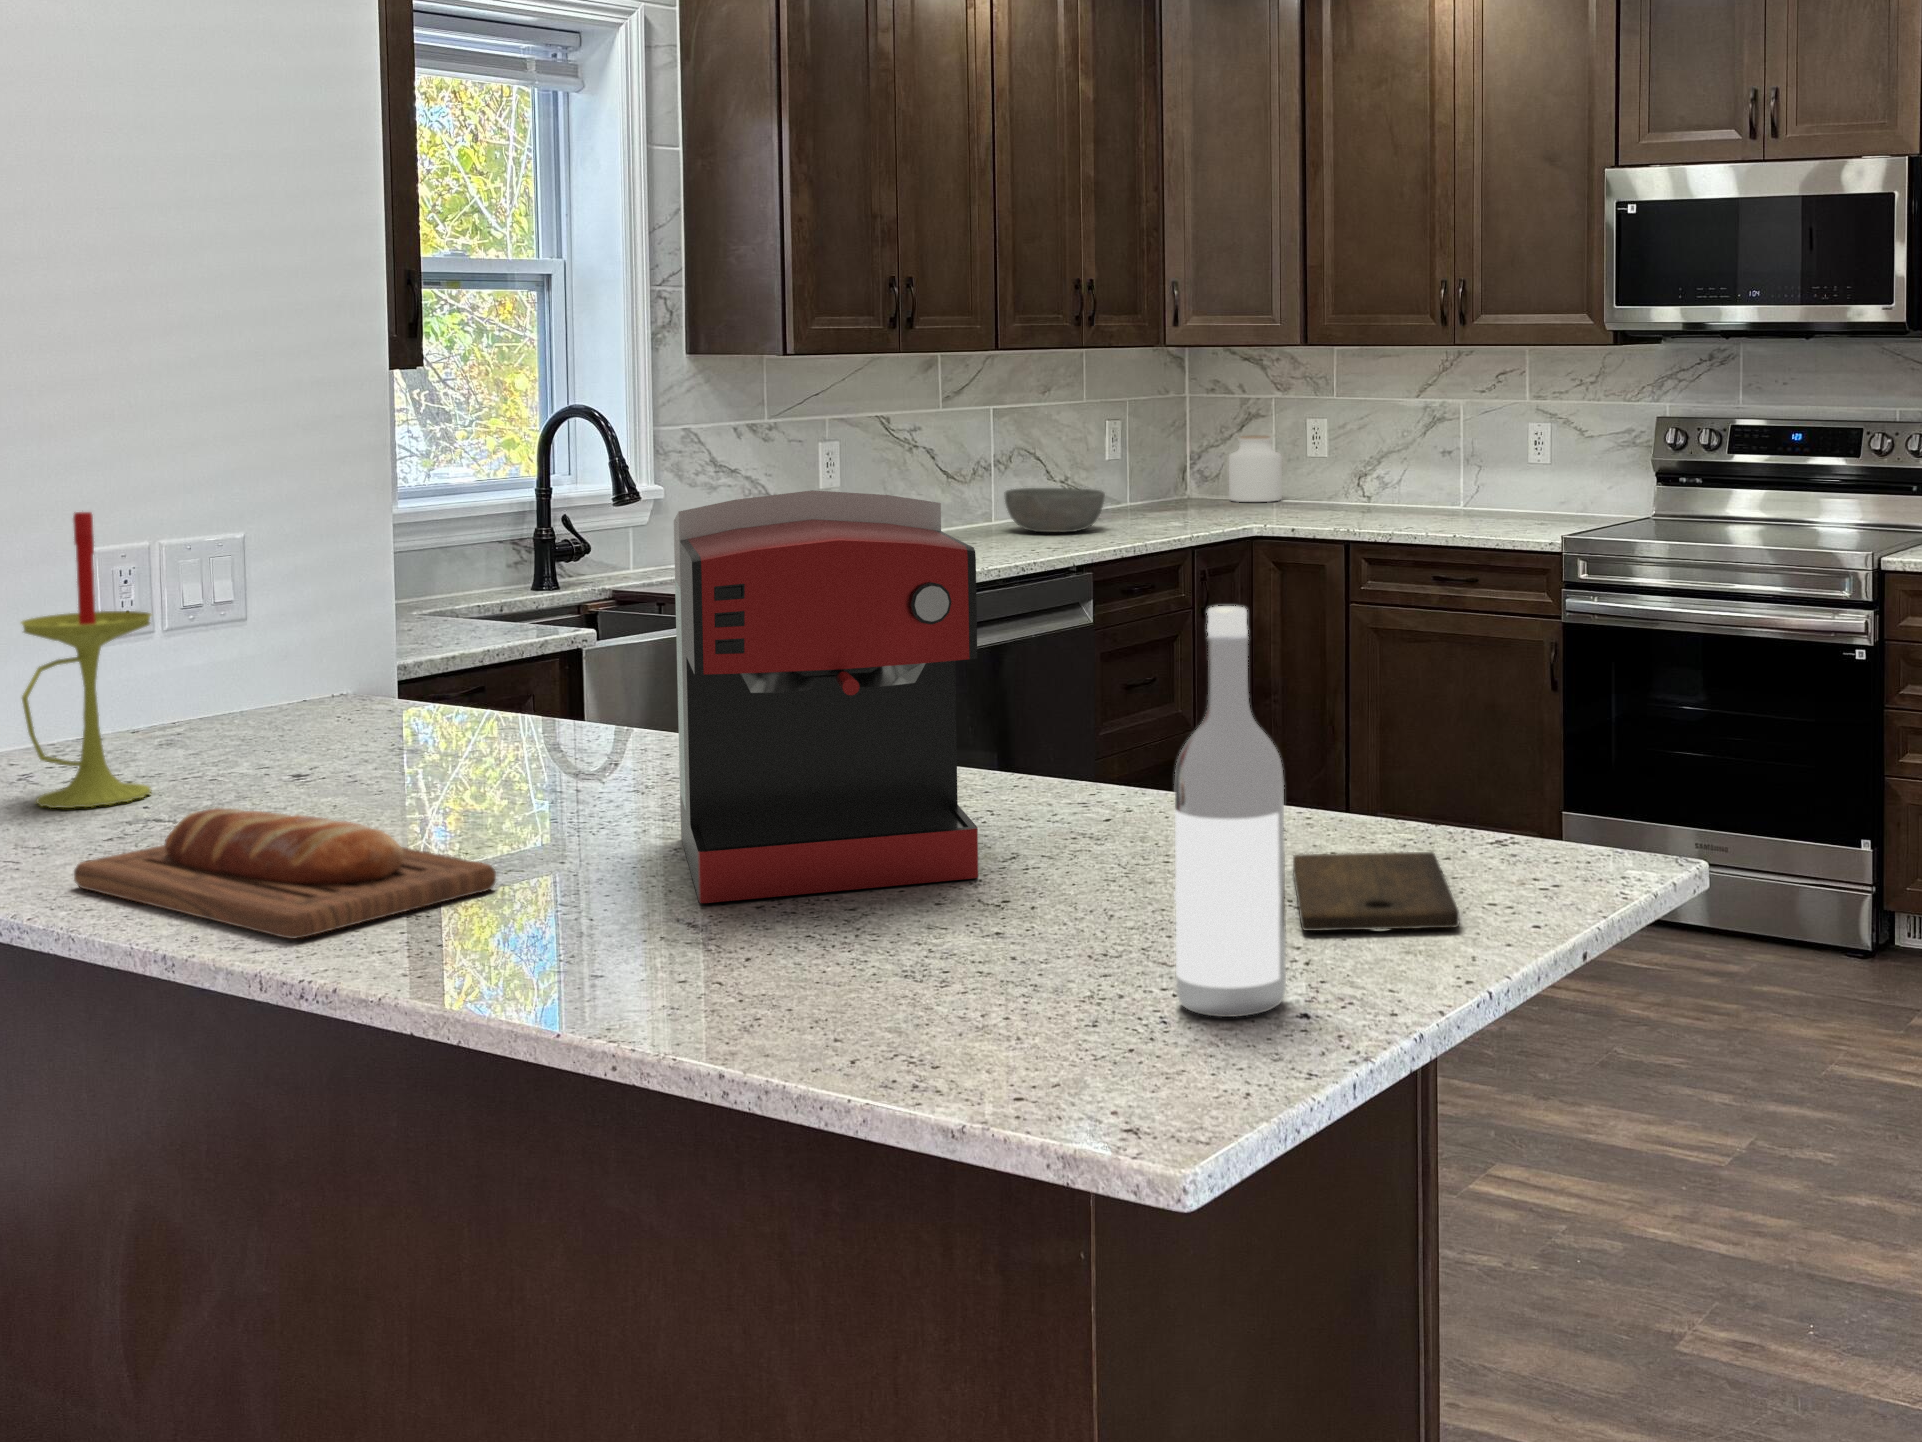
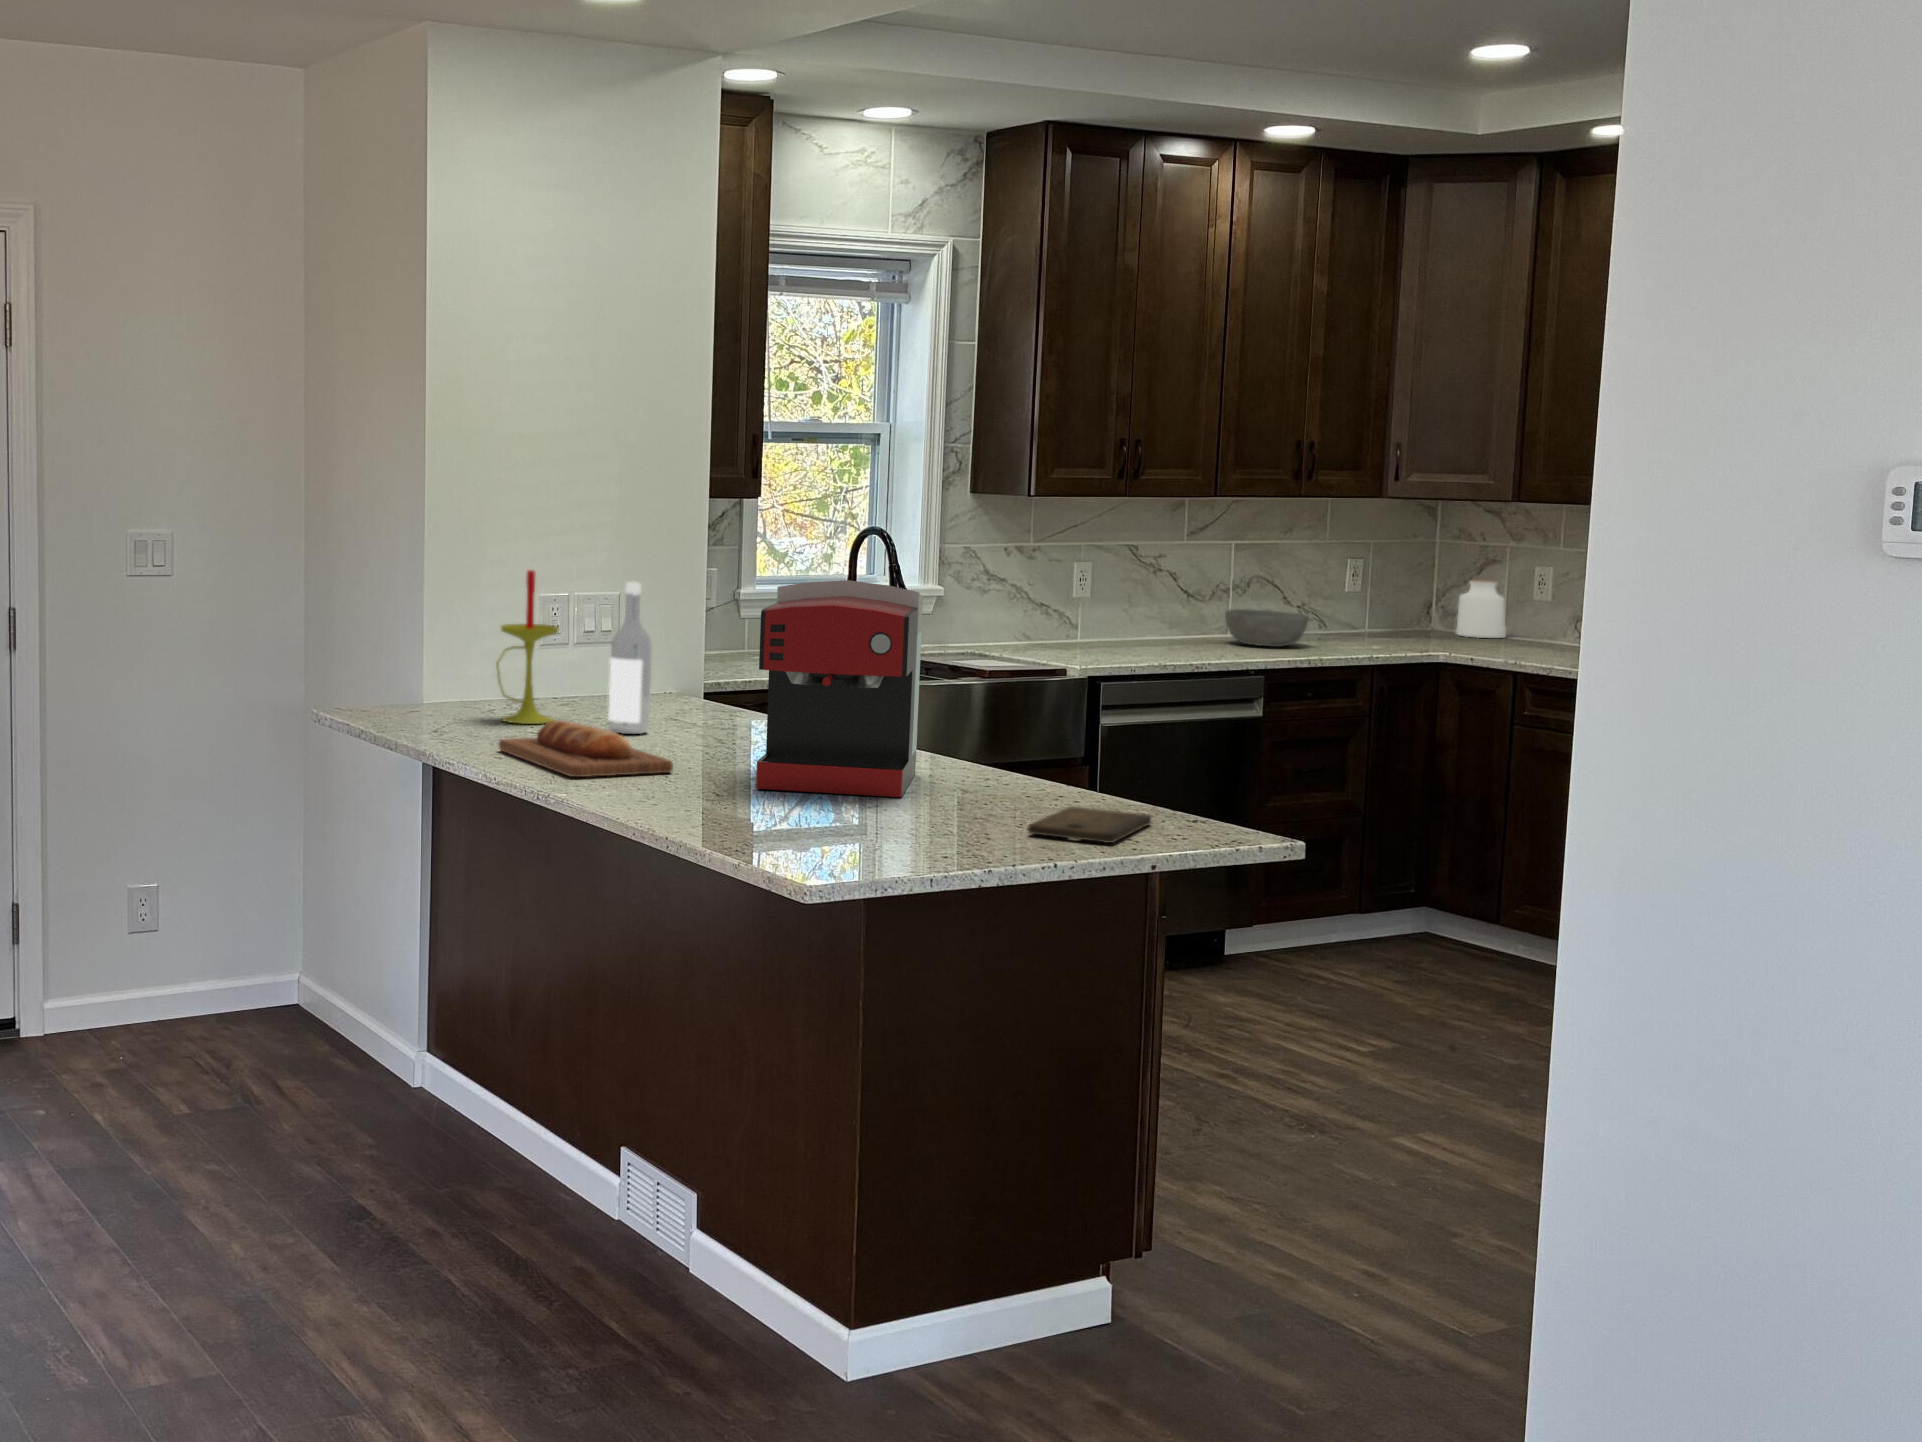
wine bottle: present [1174,606,1286,1017] -> present [608,582,652,734]

